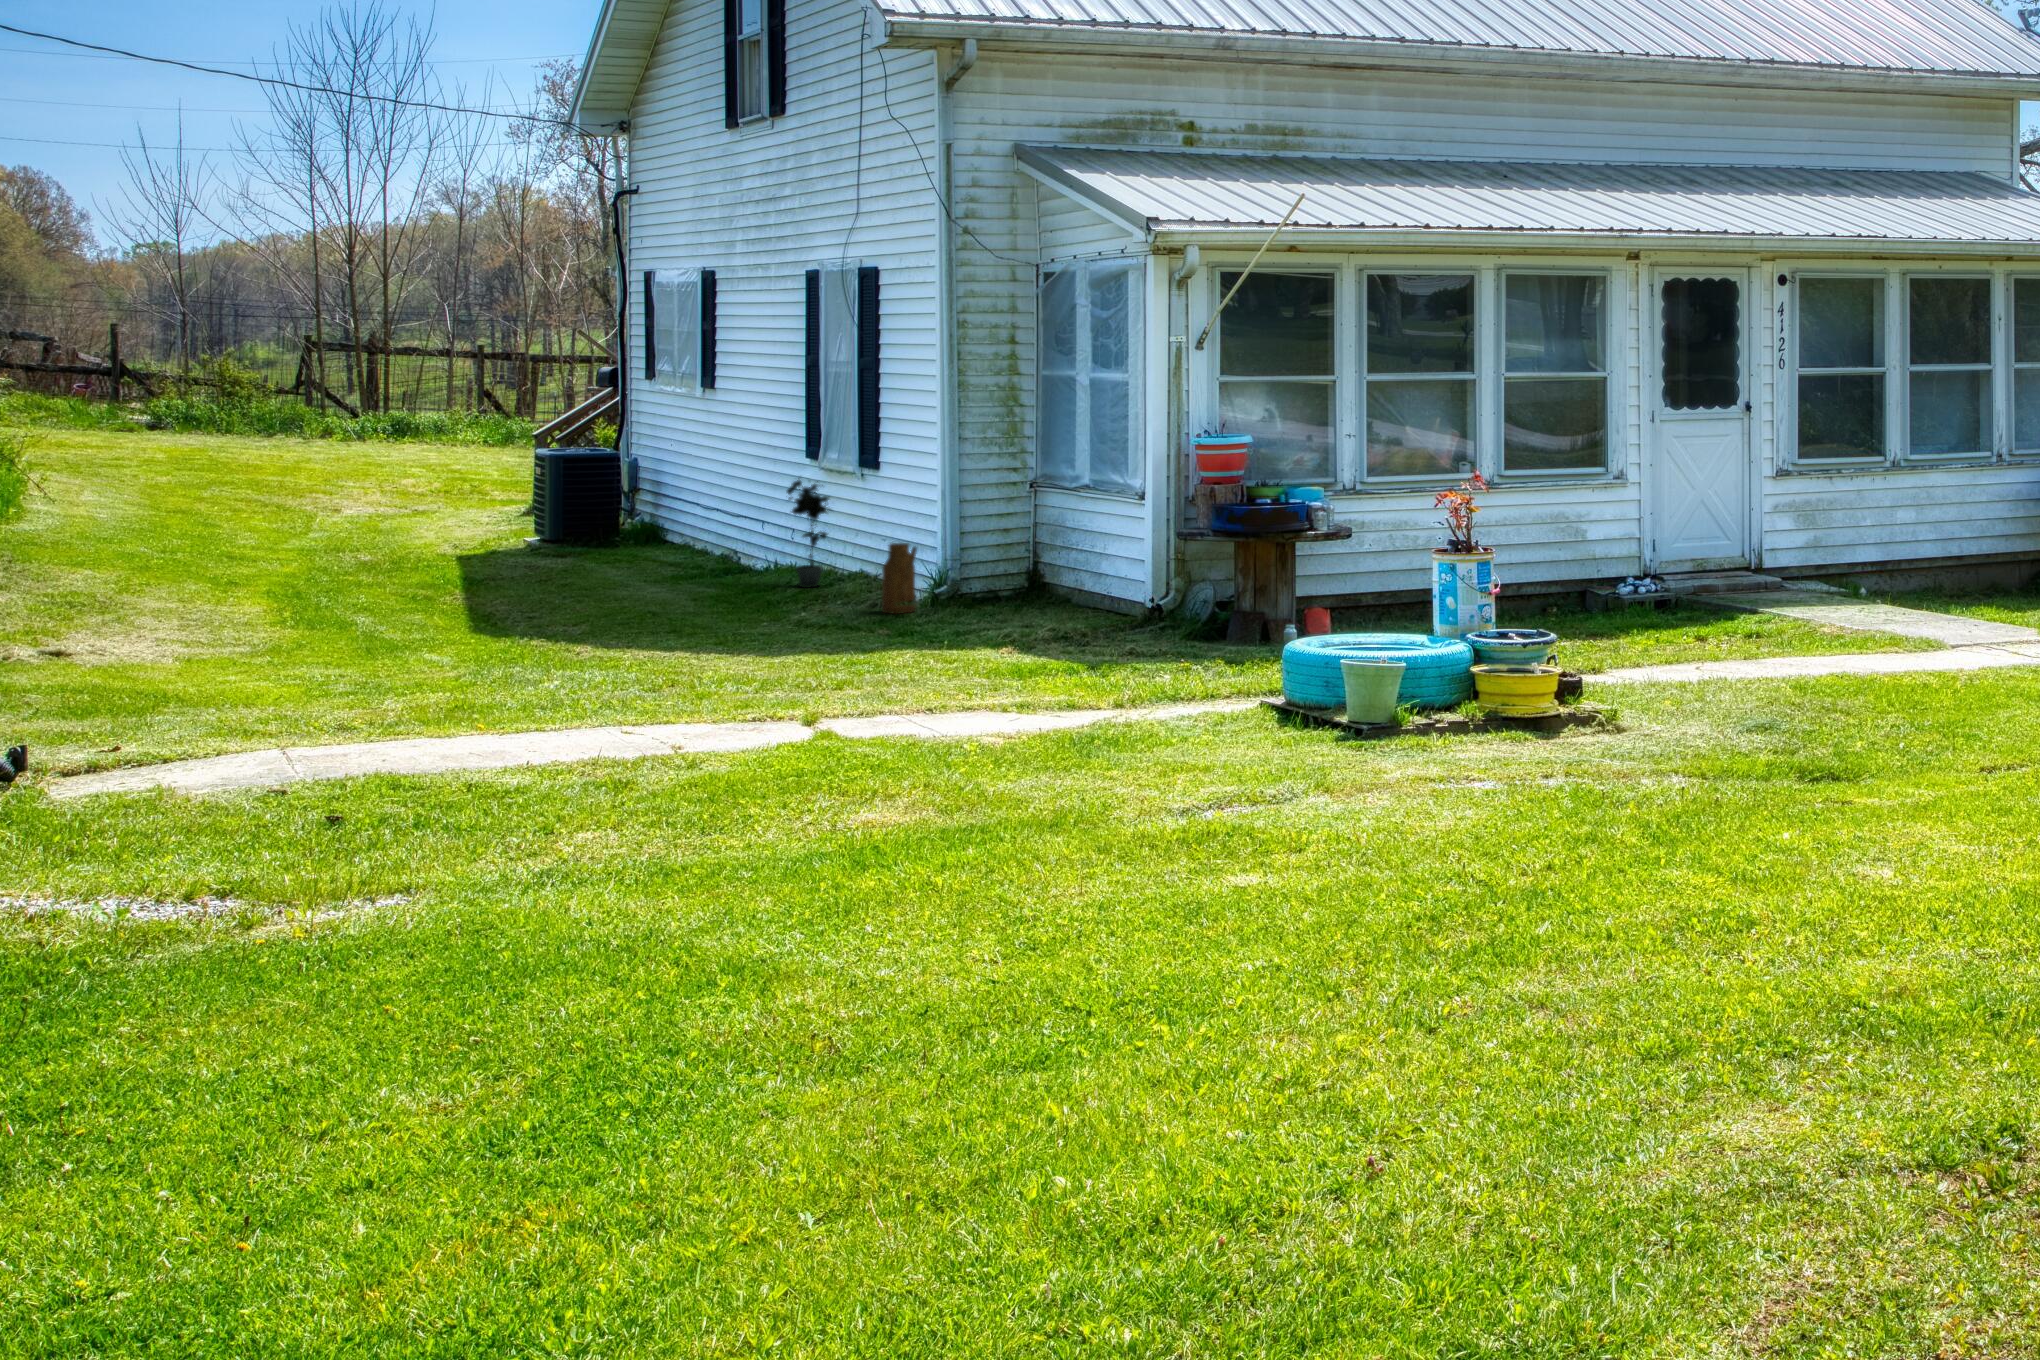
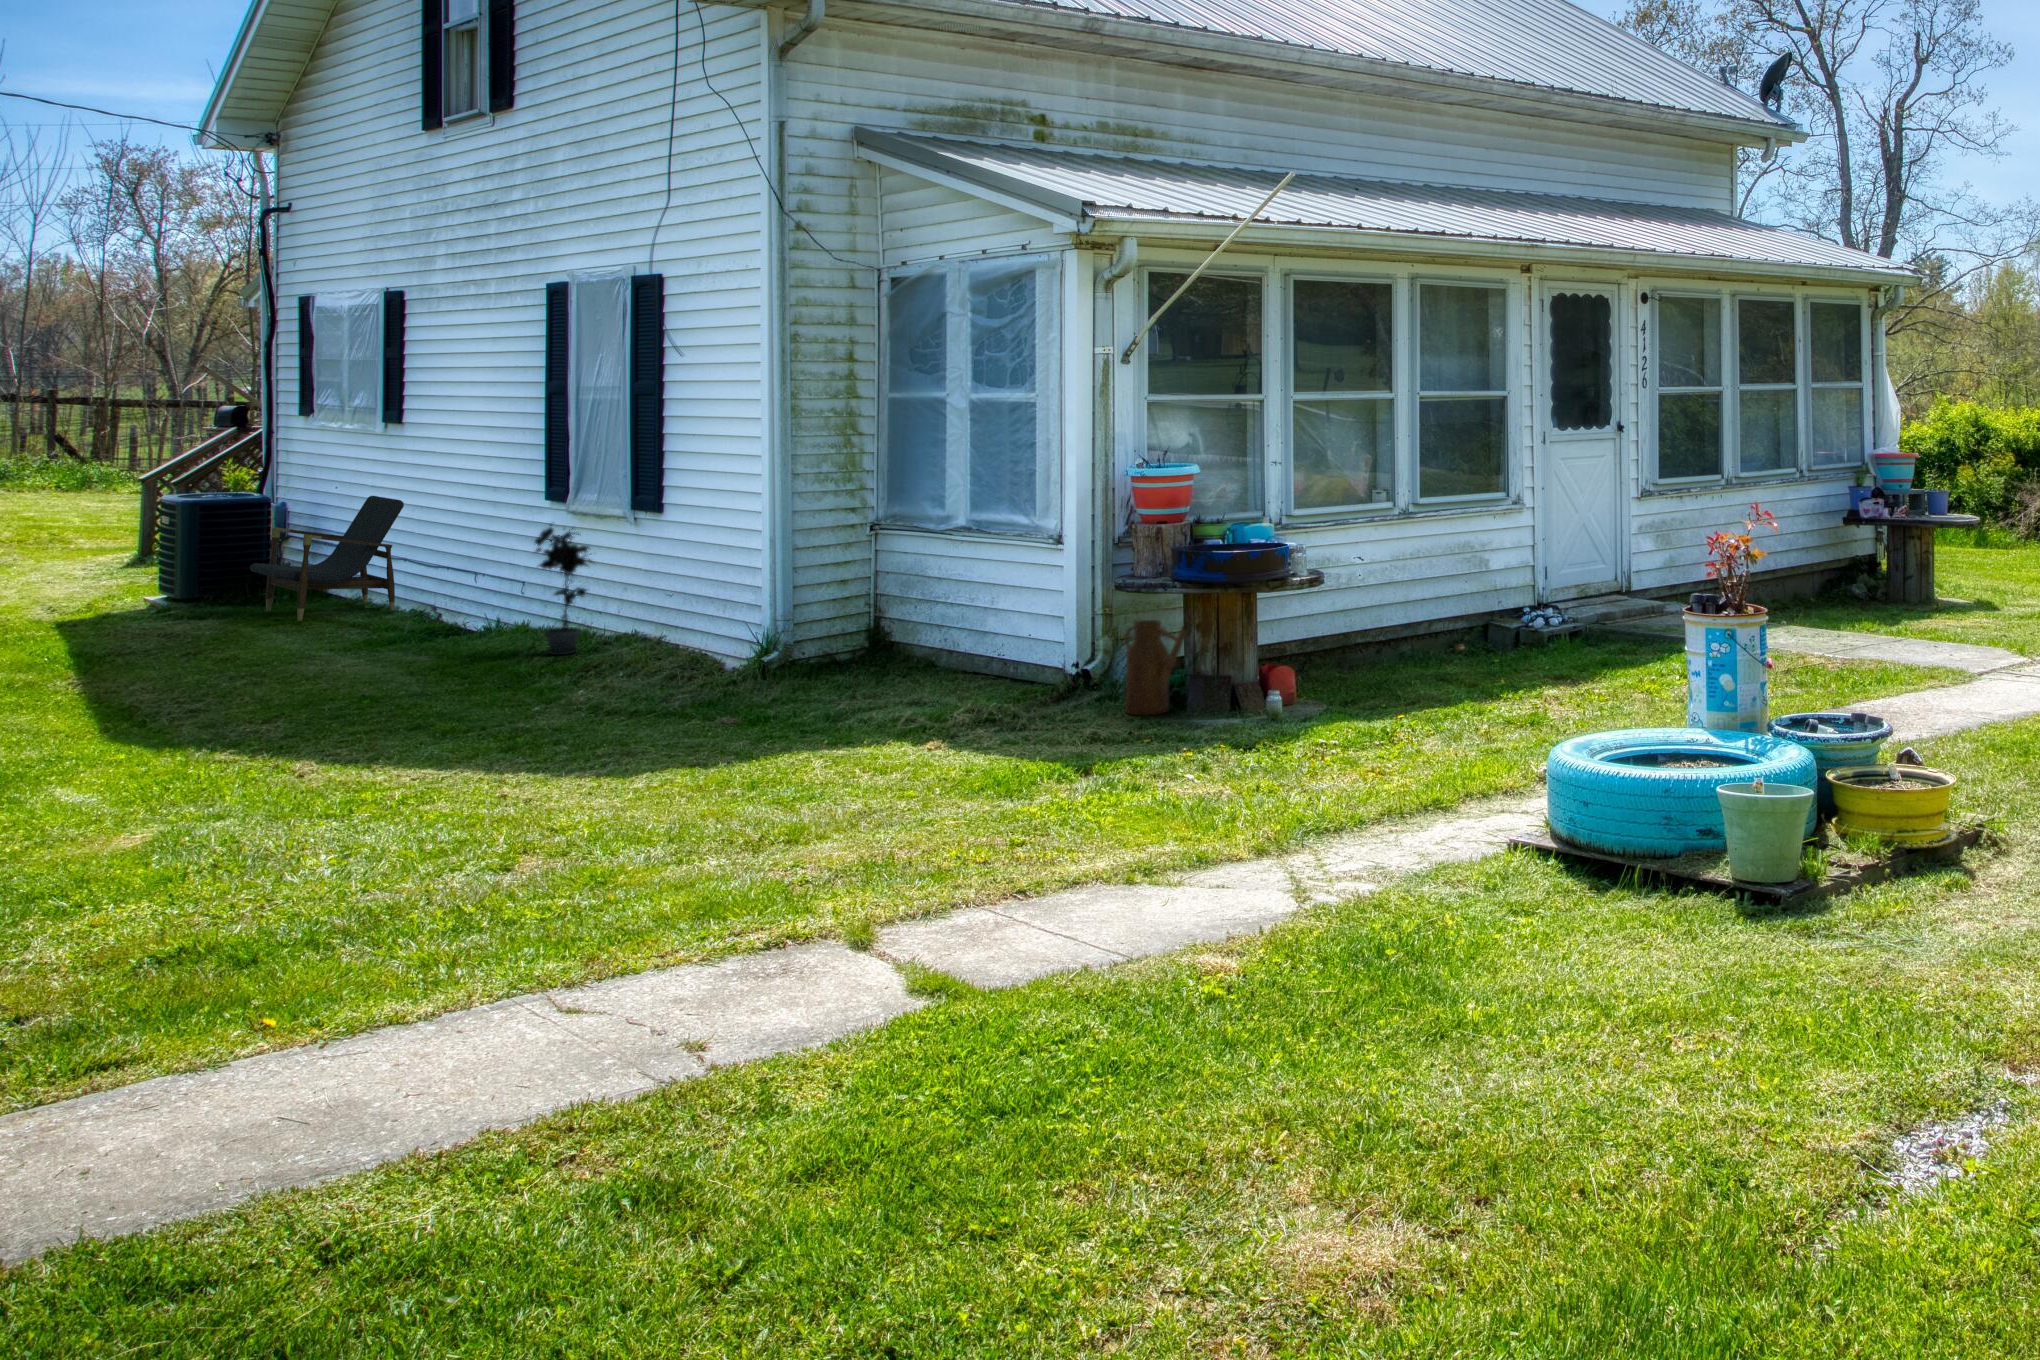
lounge chair: none [600,451,713,556] -> present [250,496,404,621]
watering can: present [882,543,917,614] -> present [1125,620,1188,716]

